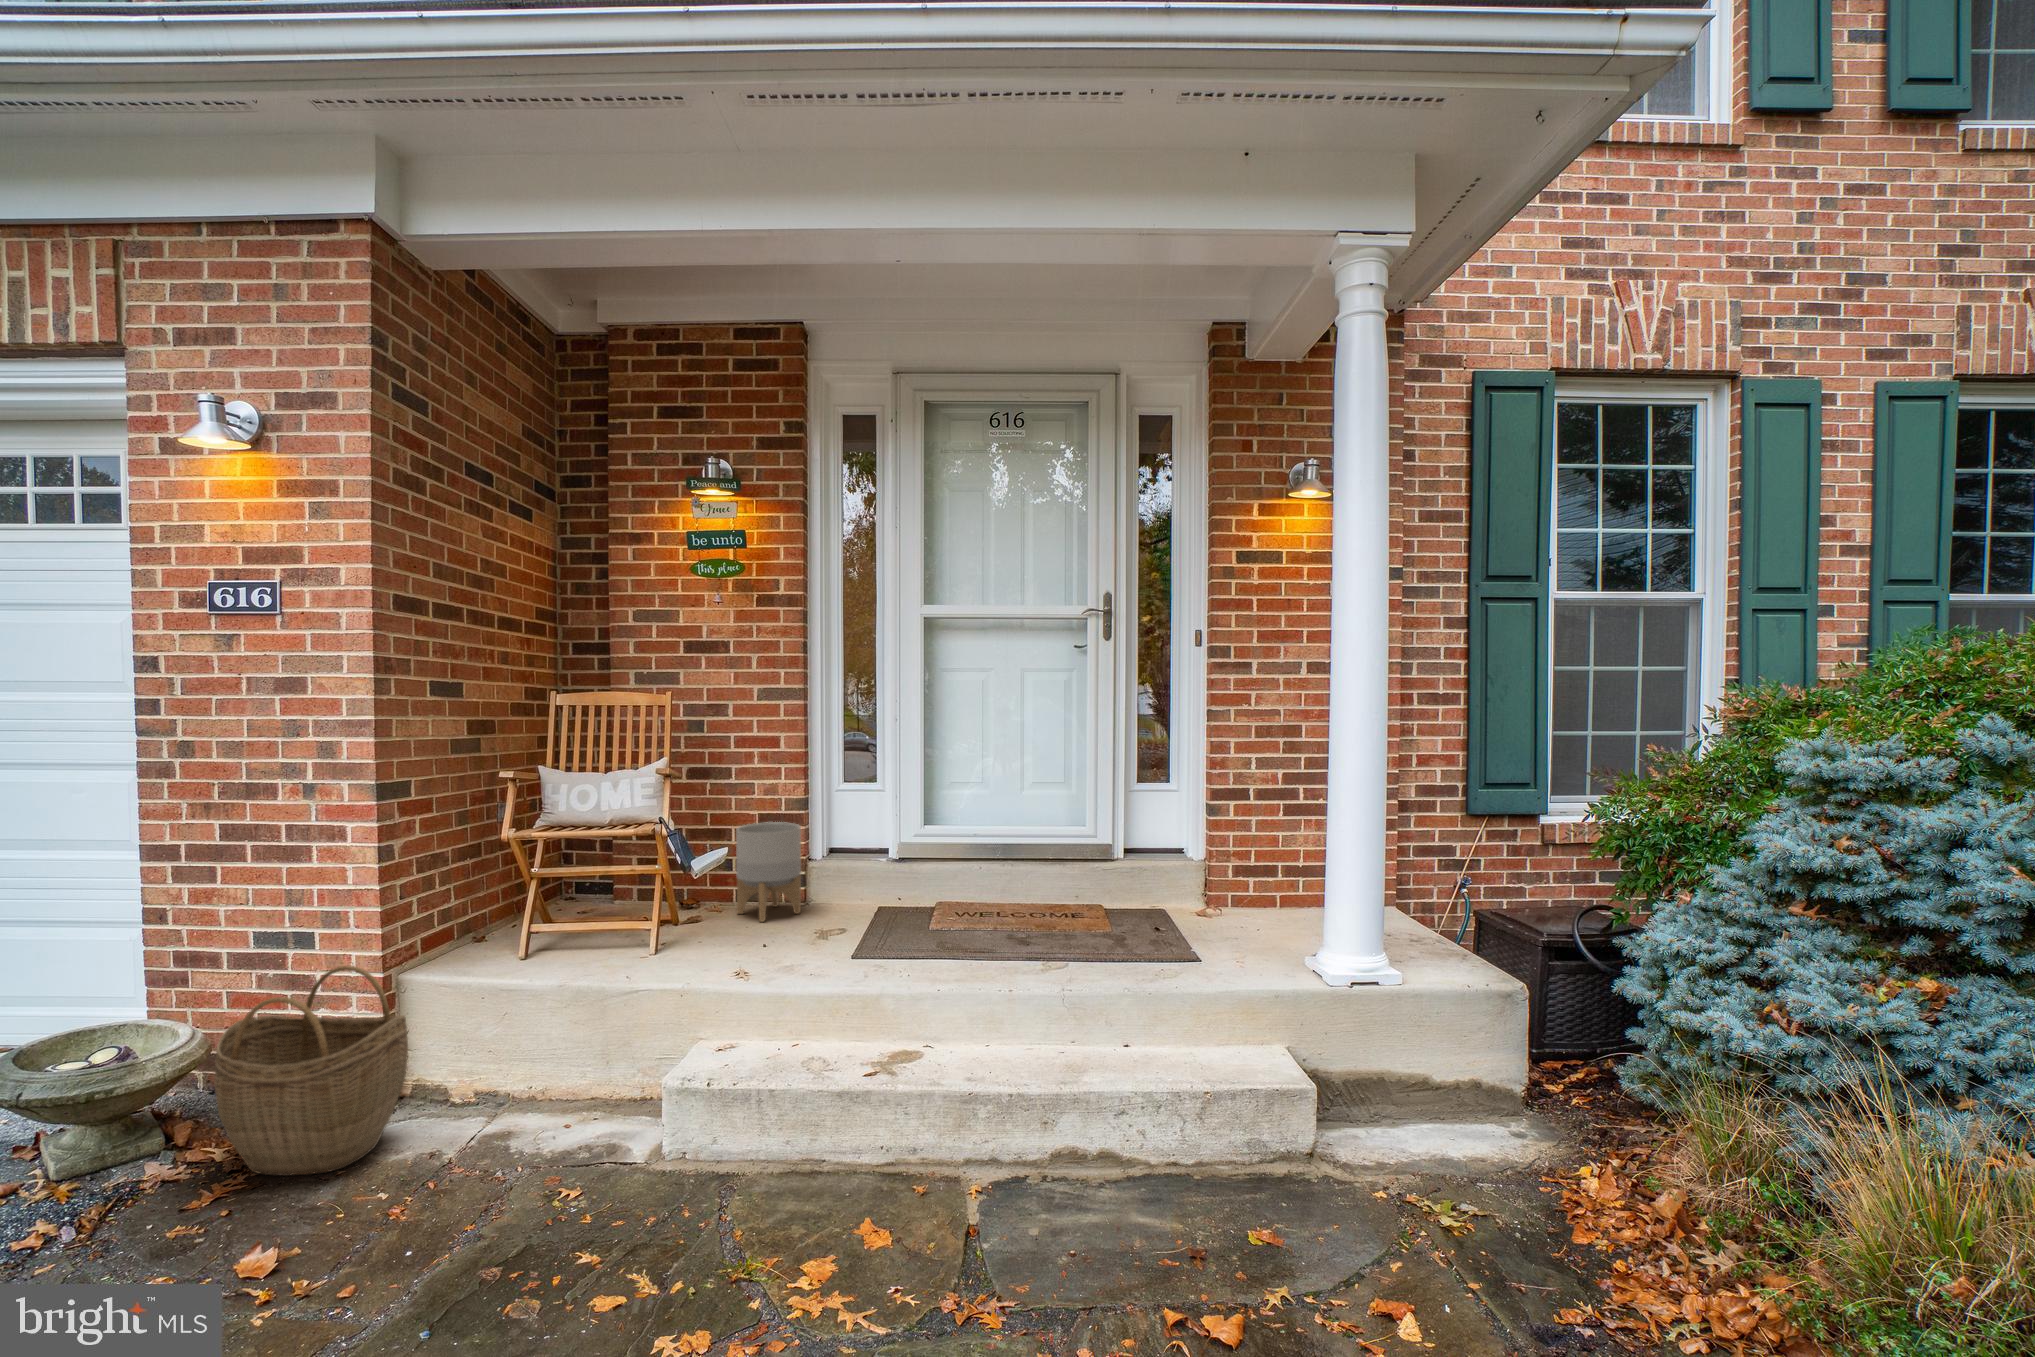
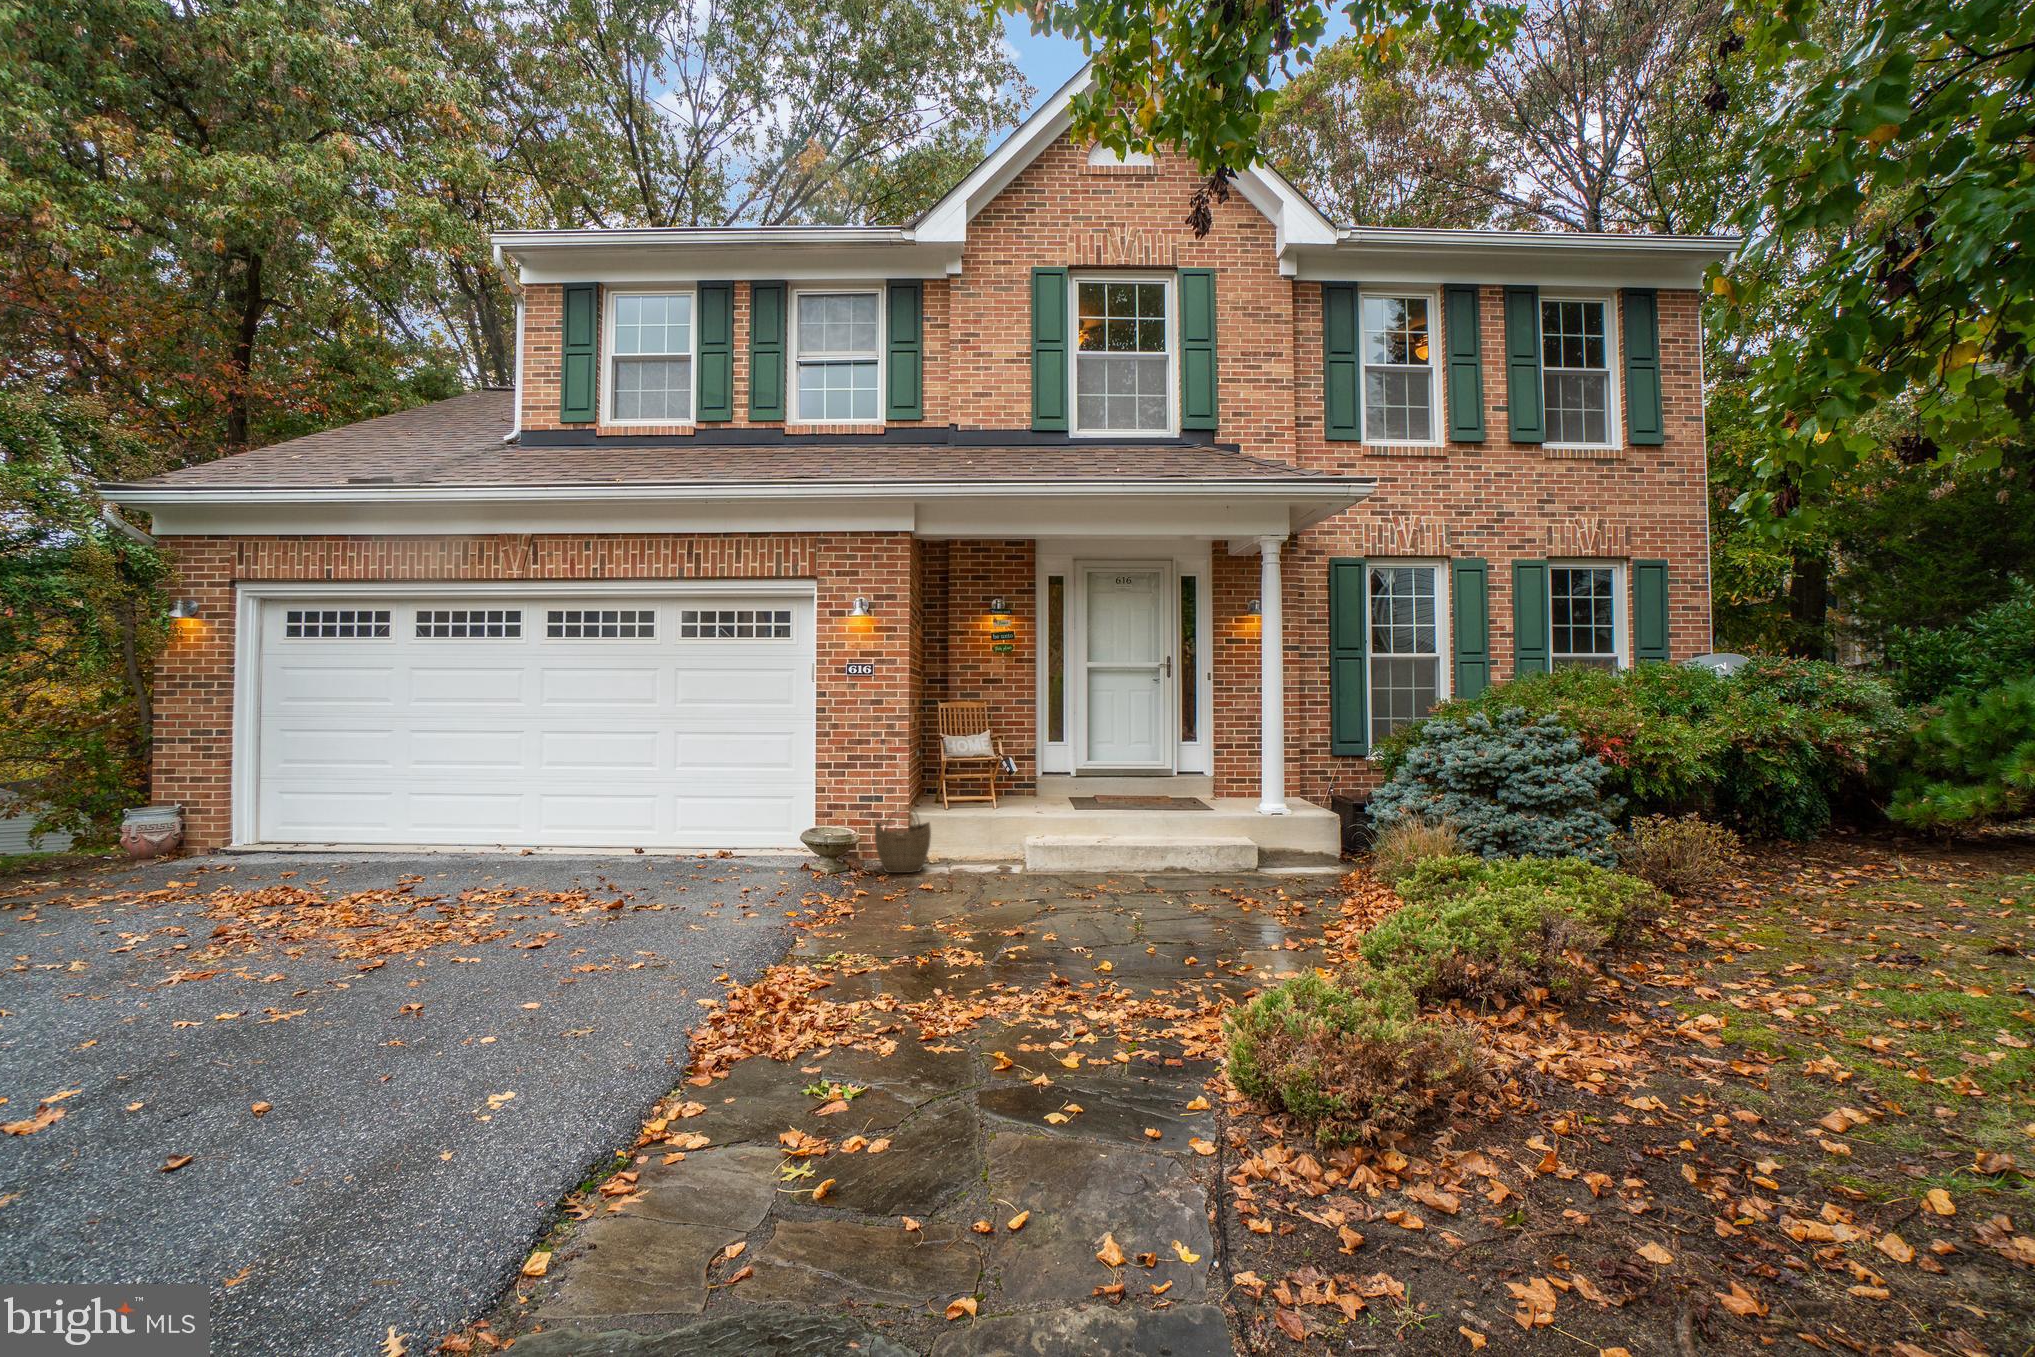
planter: present [736,822,801,922] -> none [1012,761,1040,801]

